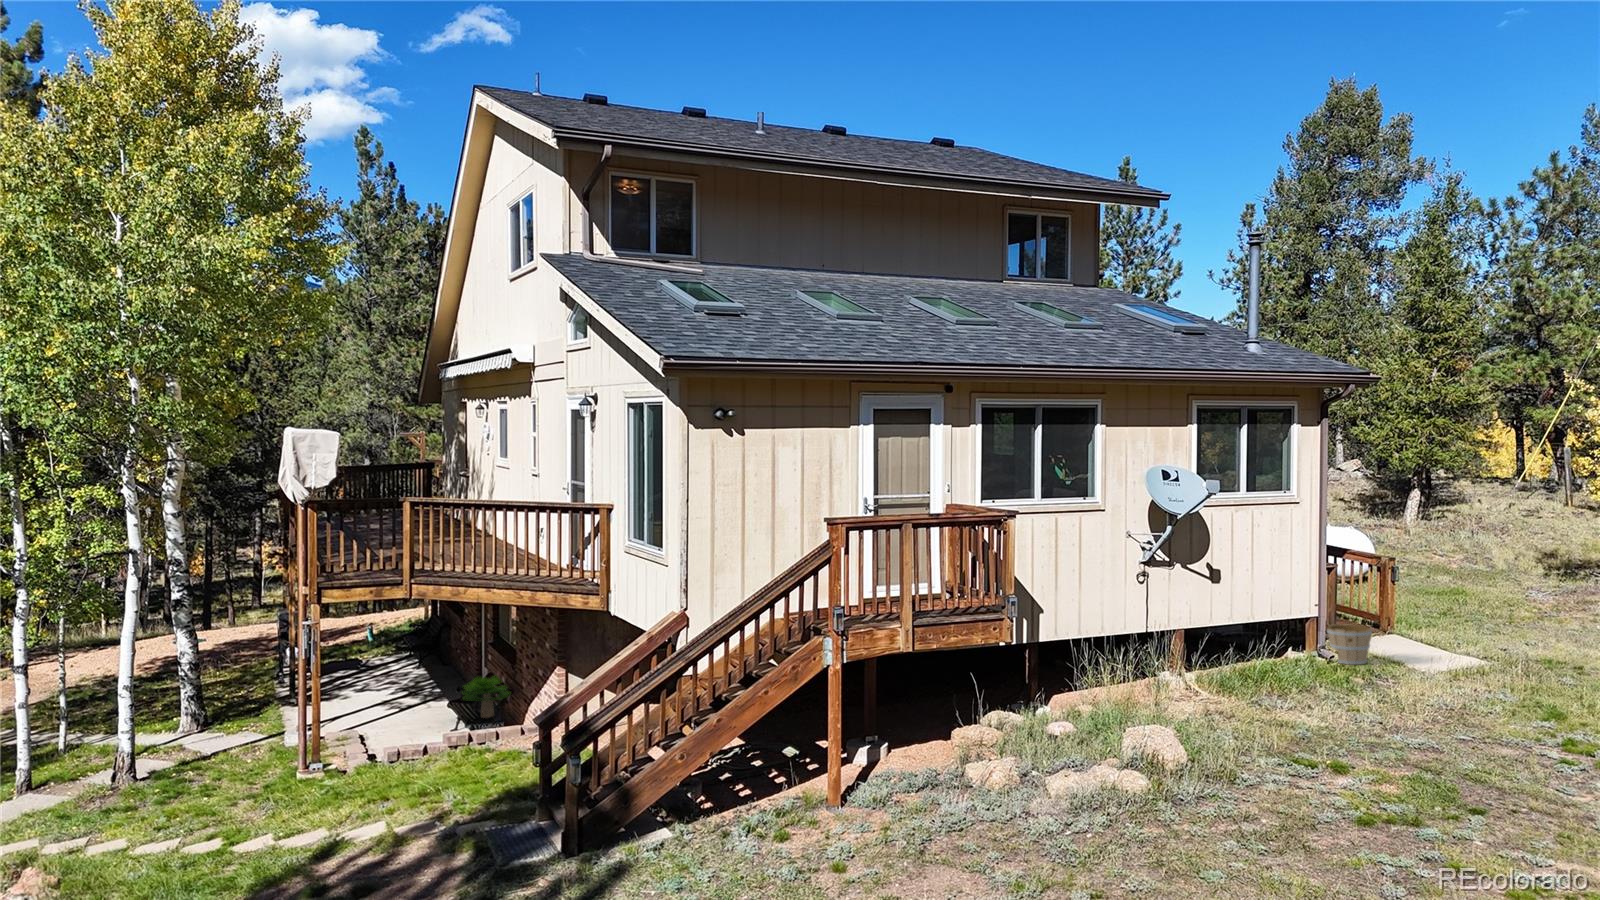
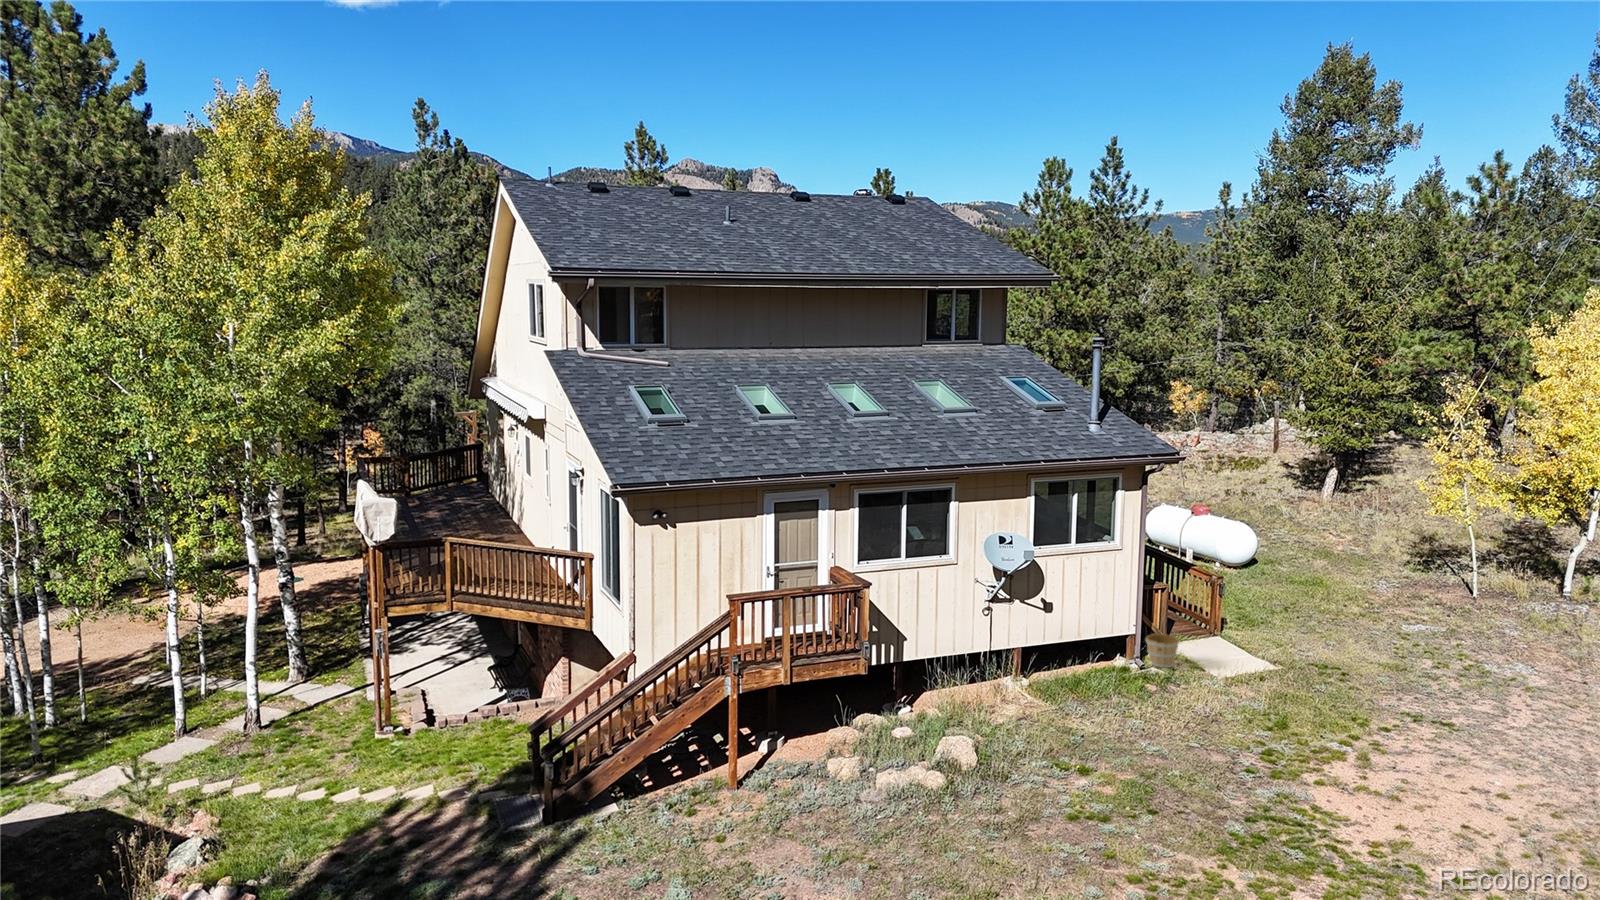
potted plant: present [462,676,509,718] -> none [493,647,533,680]

